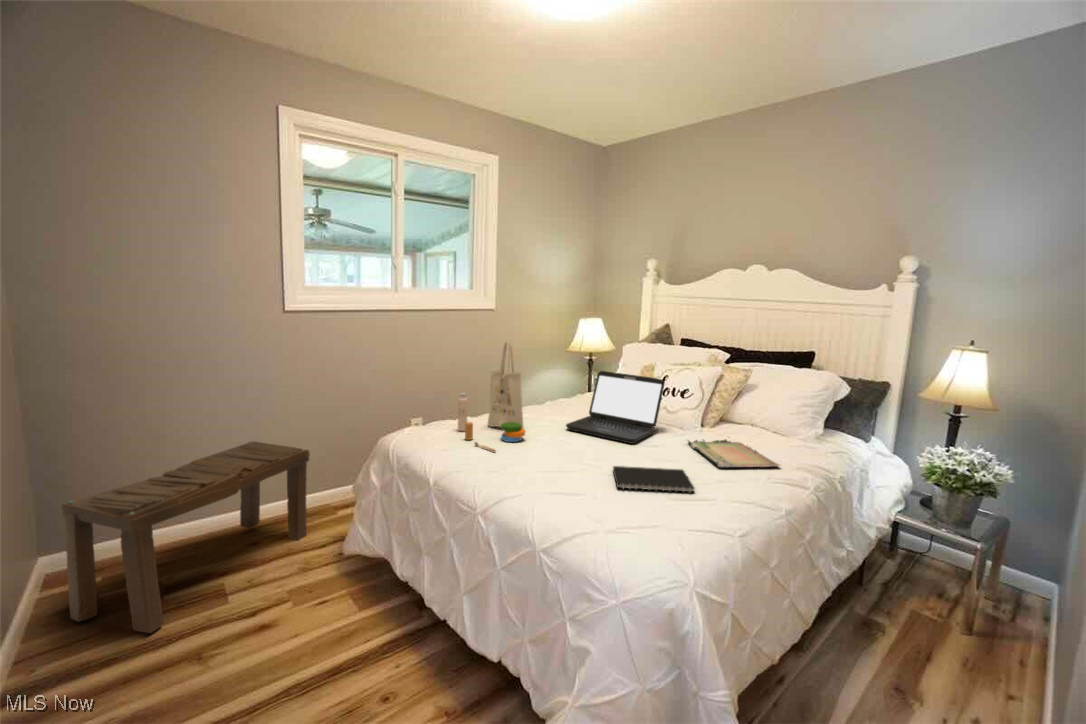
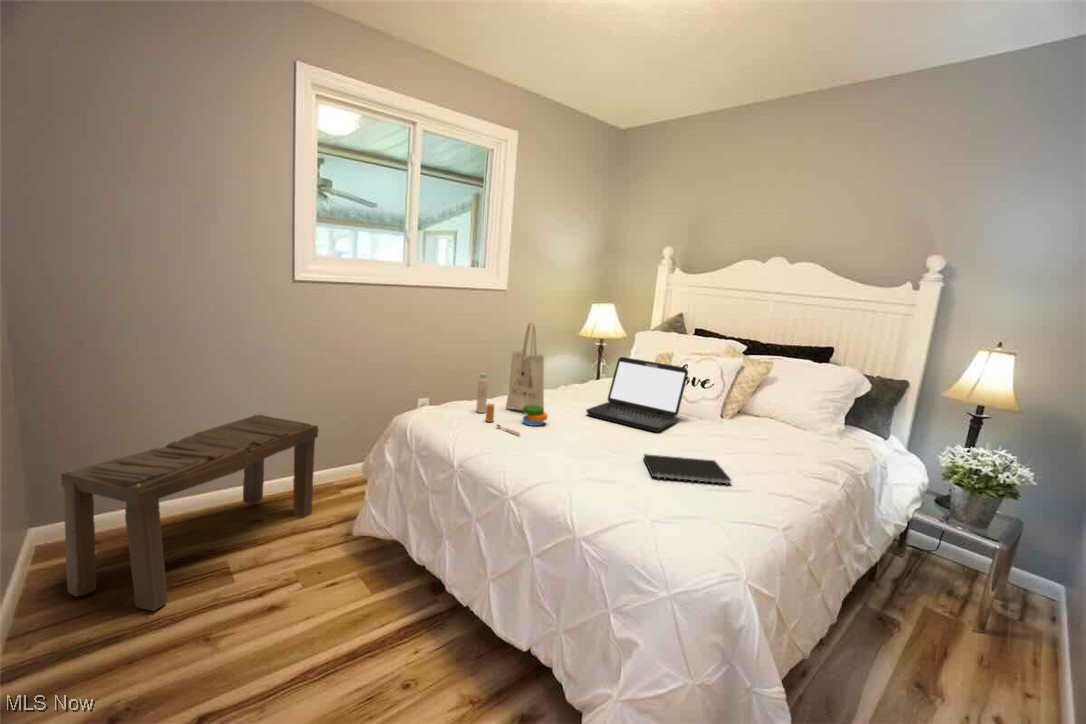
tray: present [688,439,780,467] -> none [711,427,811,461]

